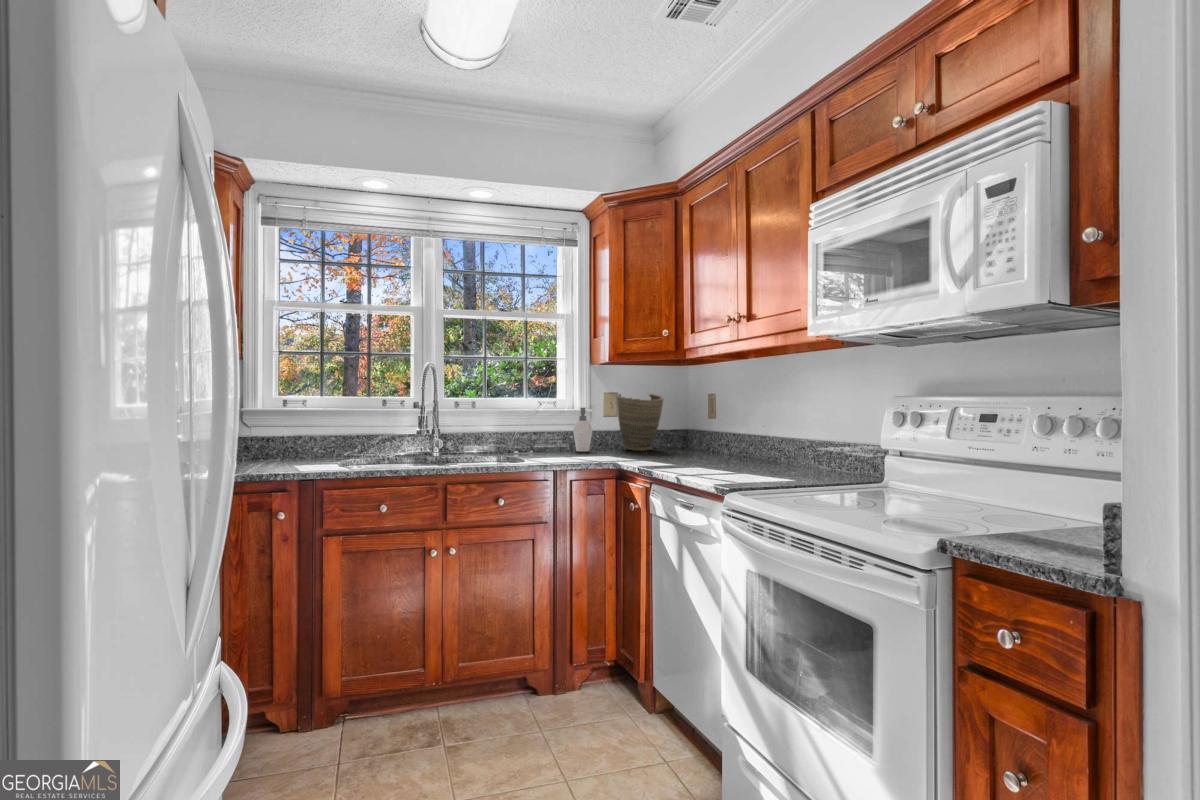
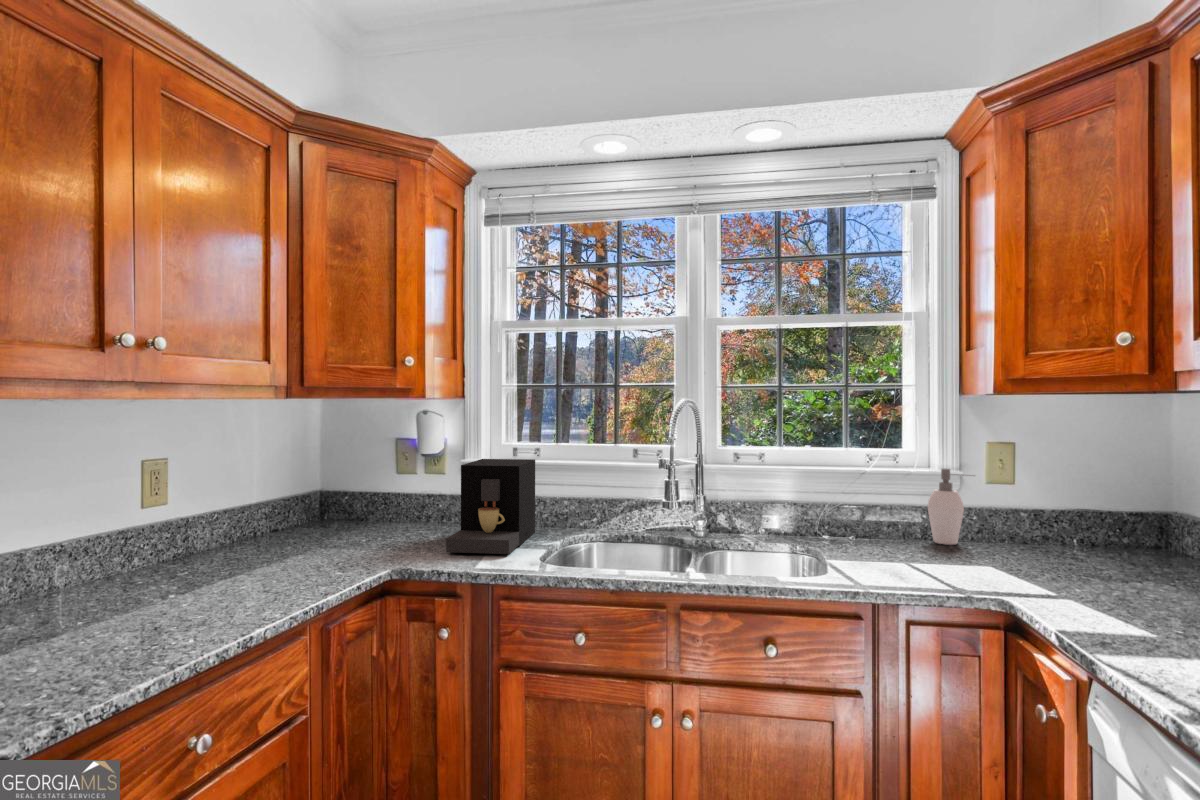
vase: present [617,394,664,451] -> none [1013,442,1116,552]
coffee maker: none [263,406,315,467] -> present [446,459,535,554]

